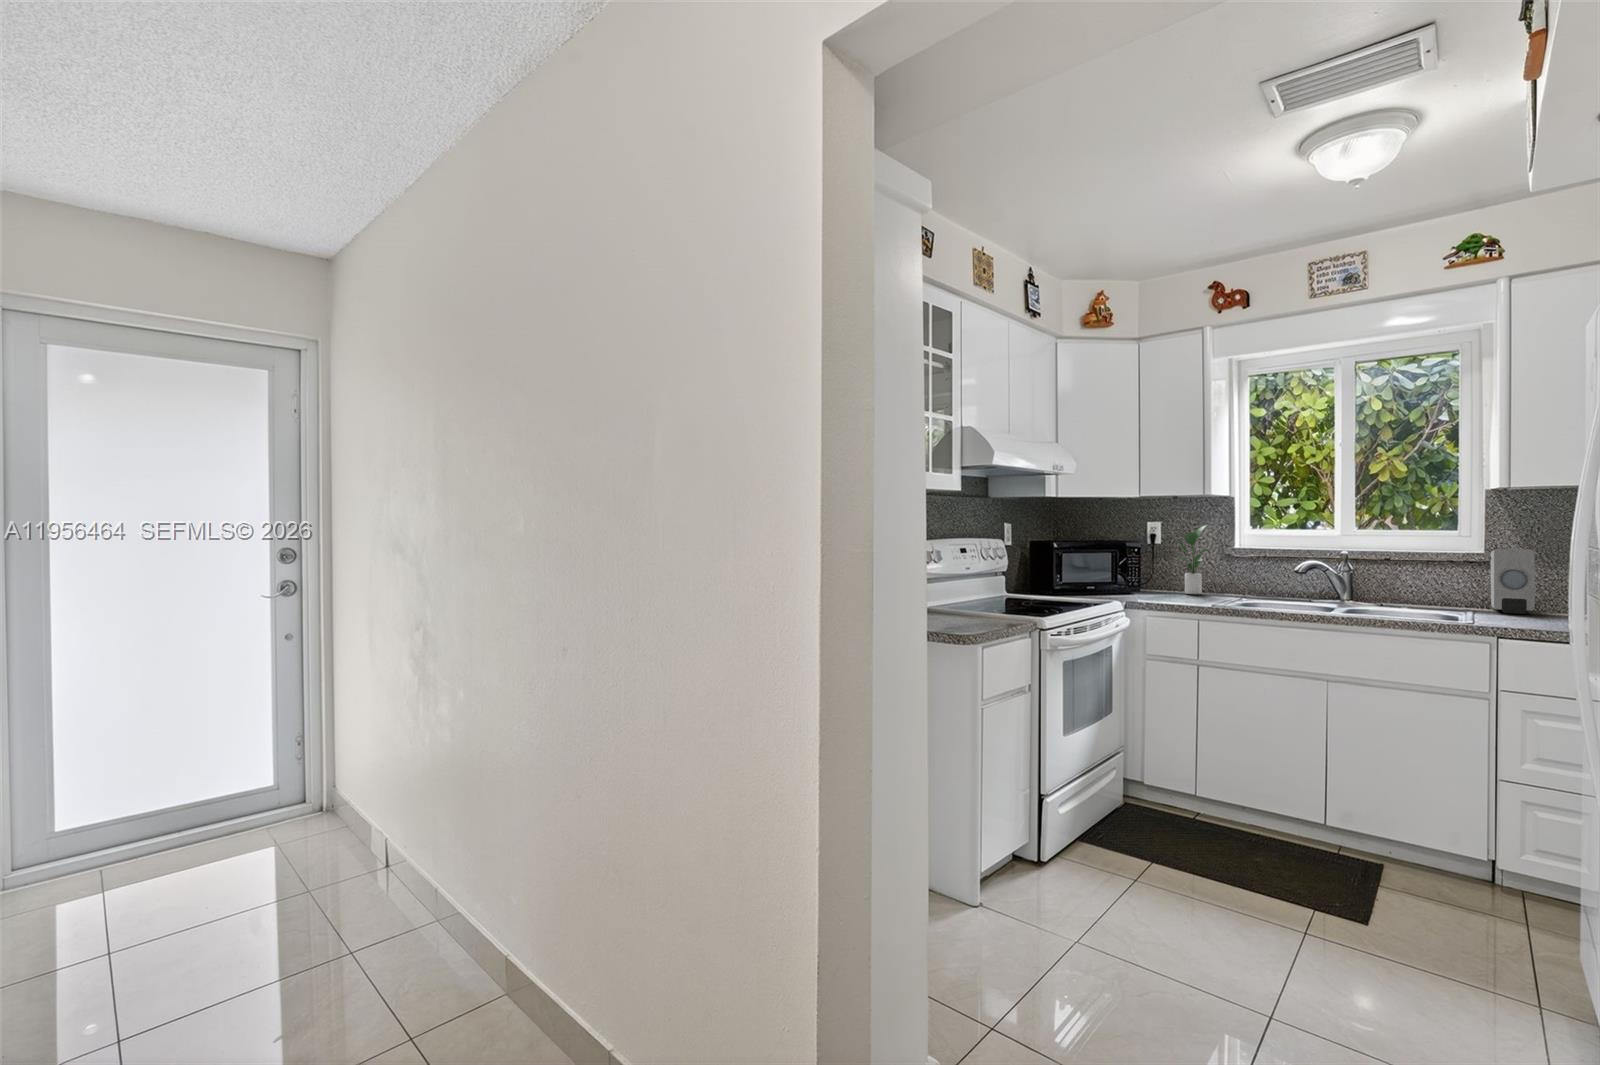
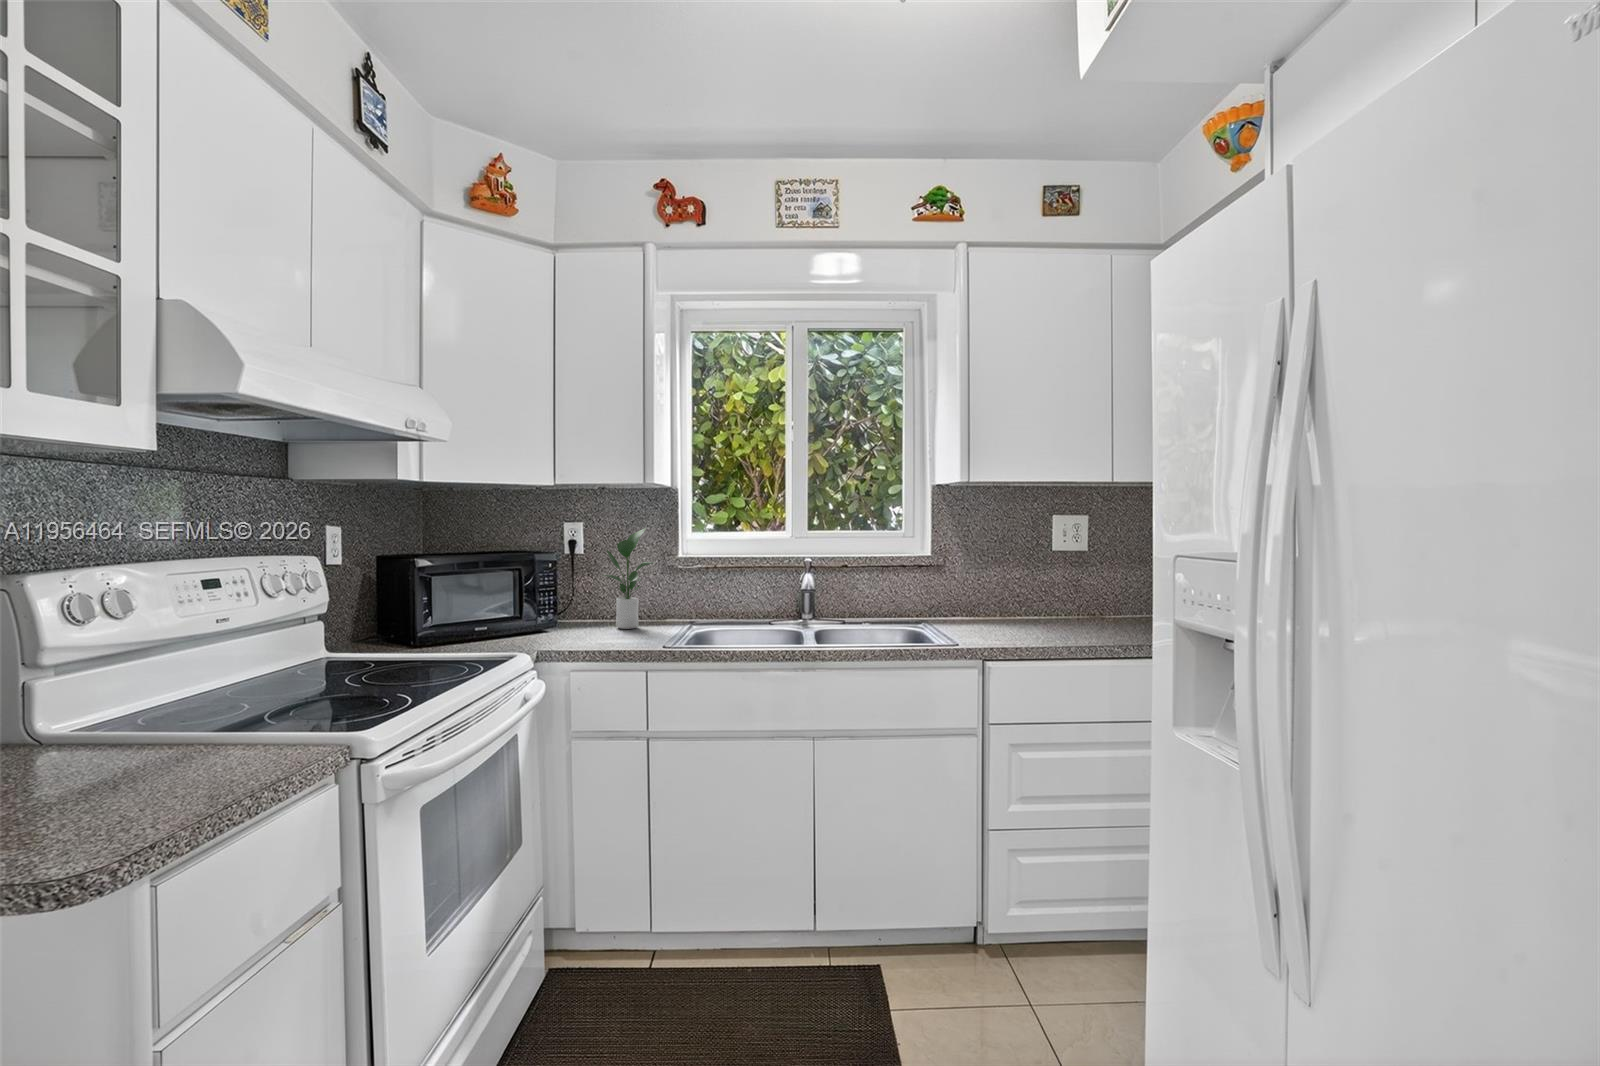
soap dispenser: present [1491,549,1535,614] -> none [942,563,985,638]

